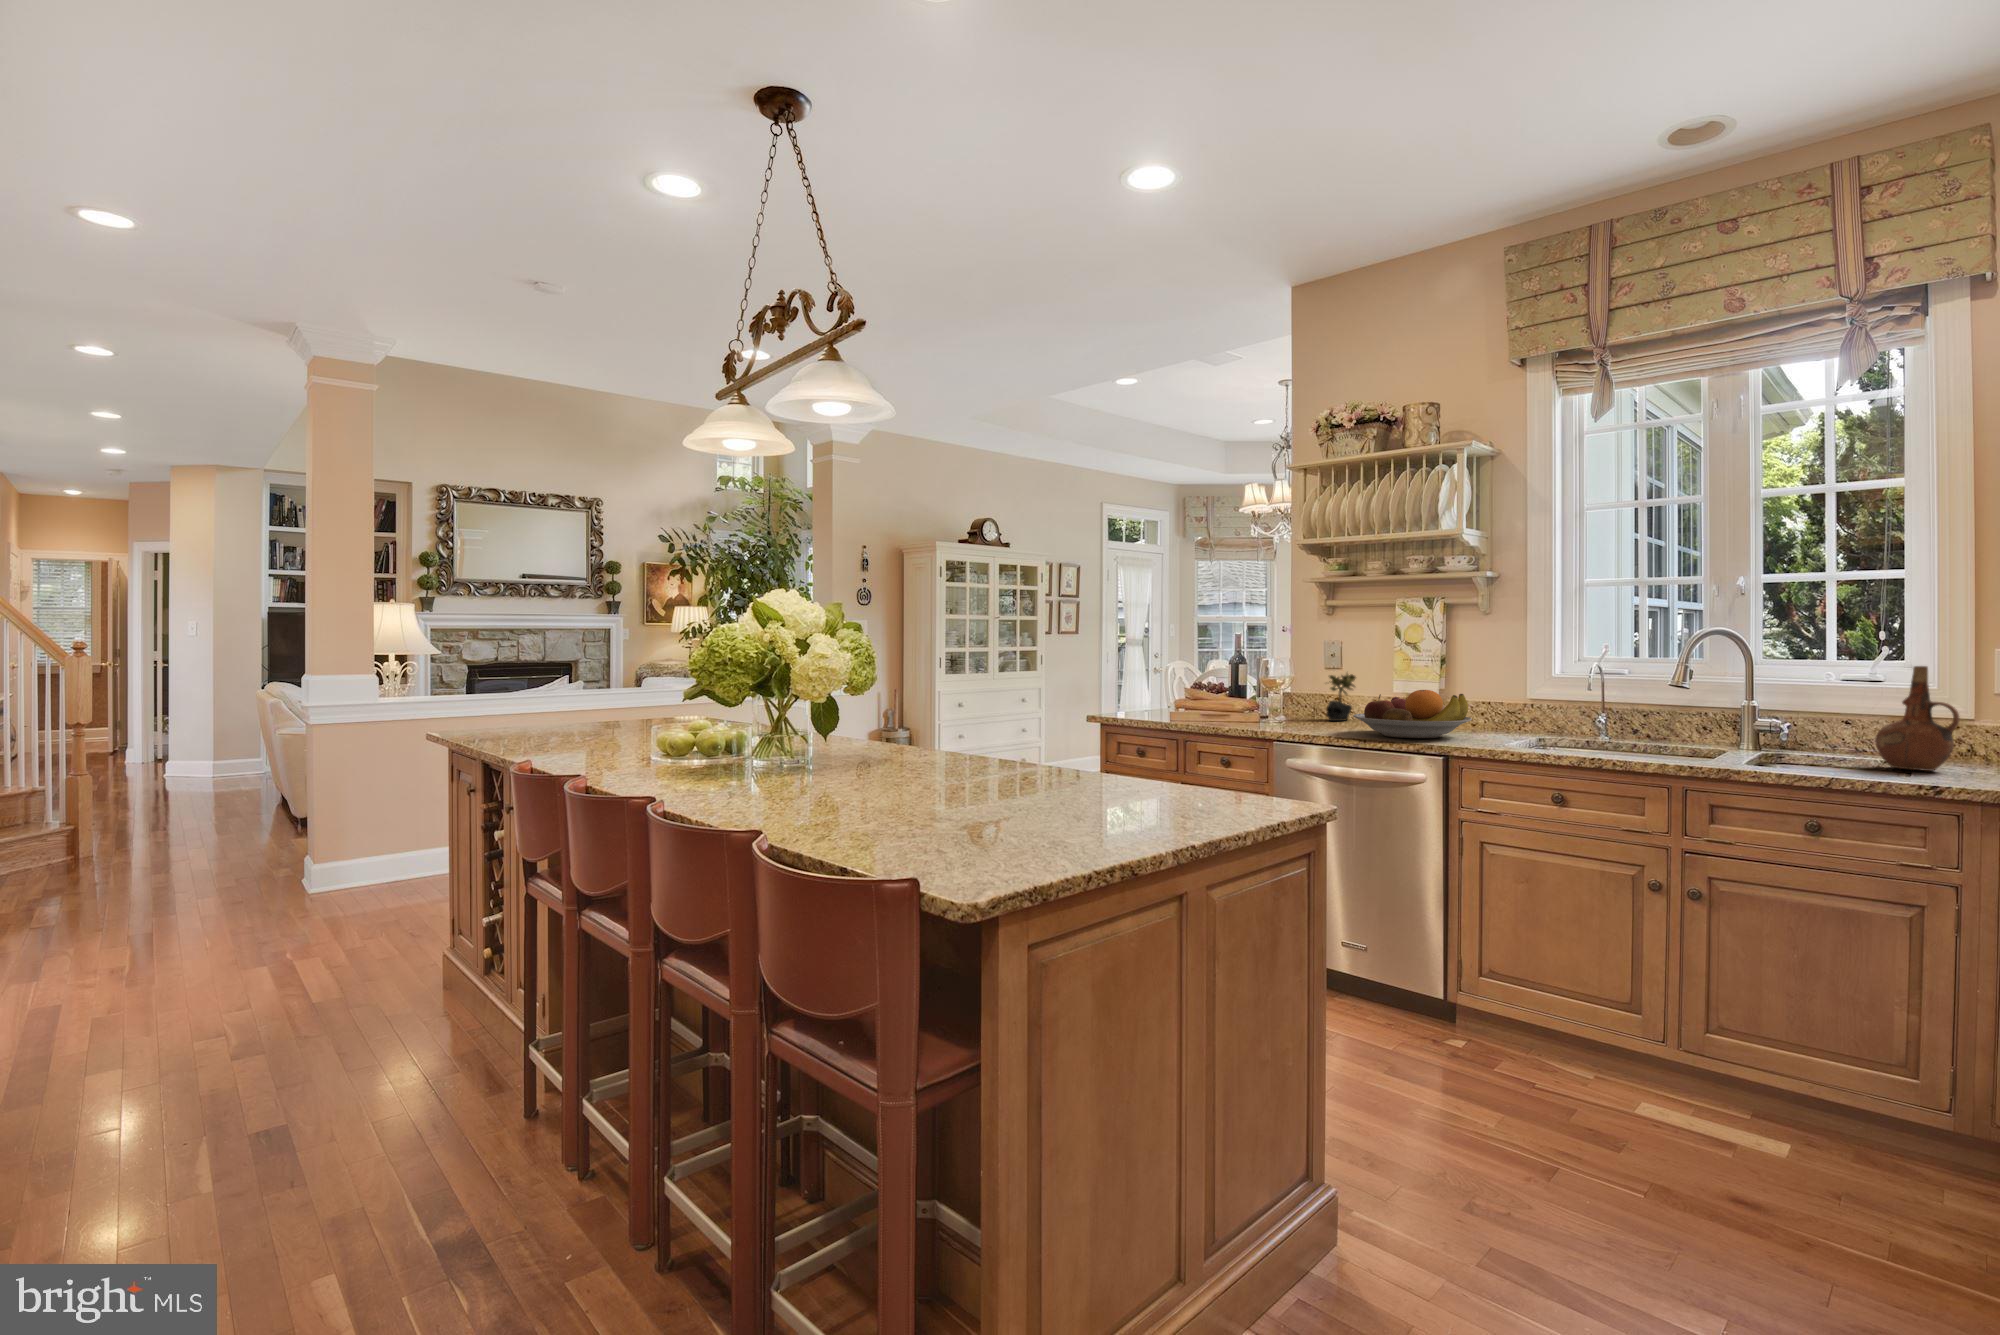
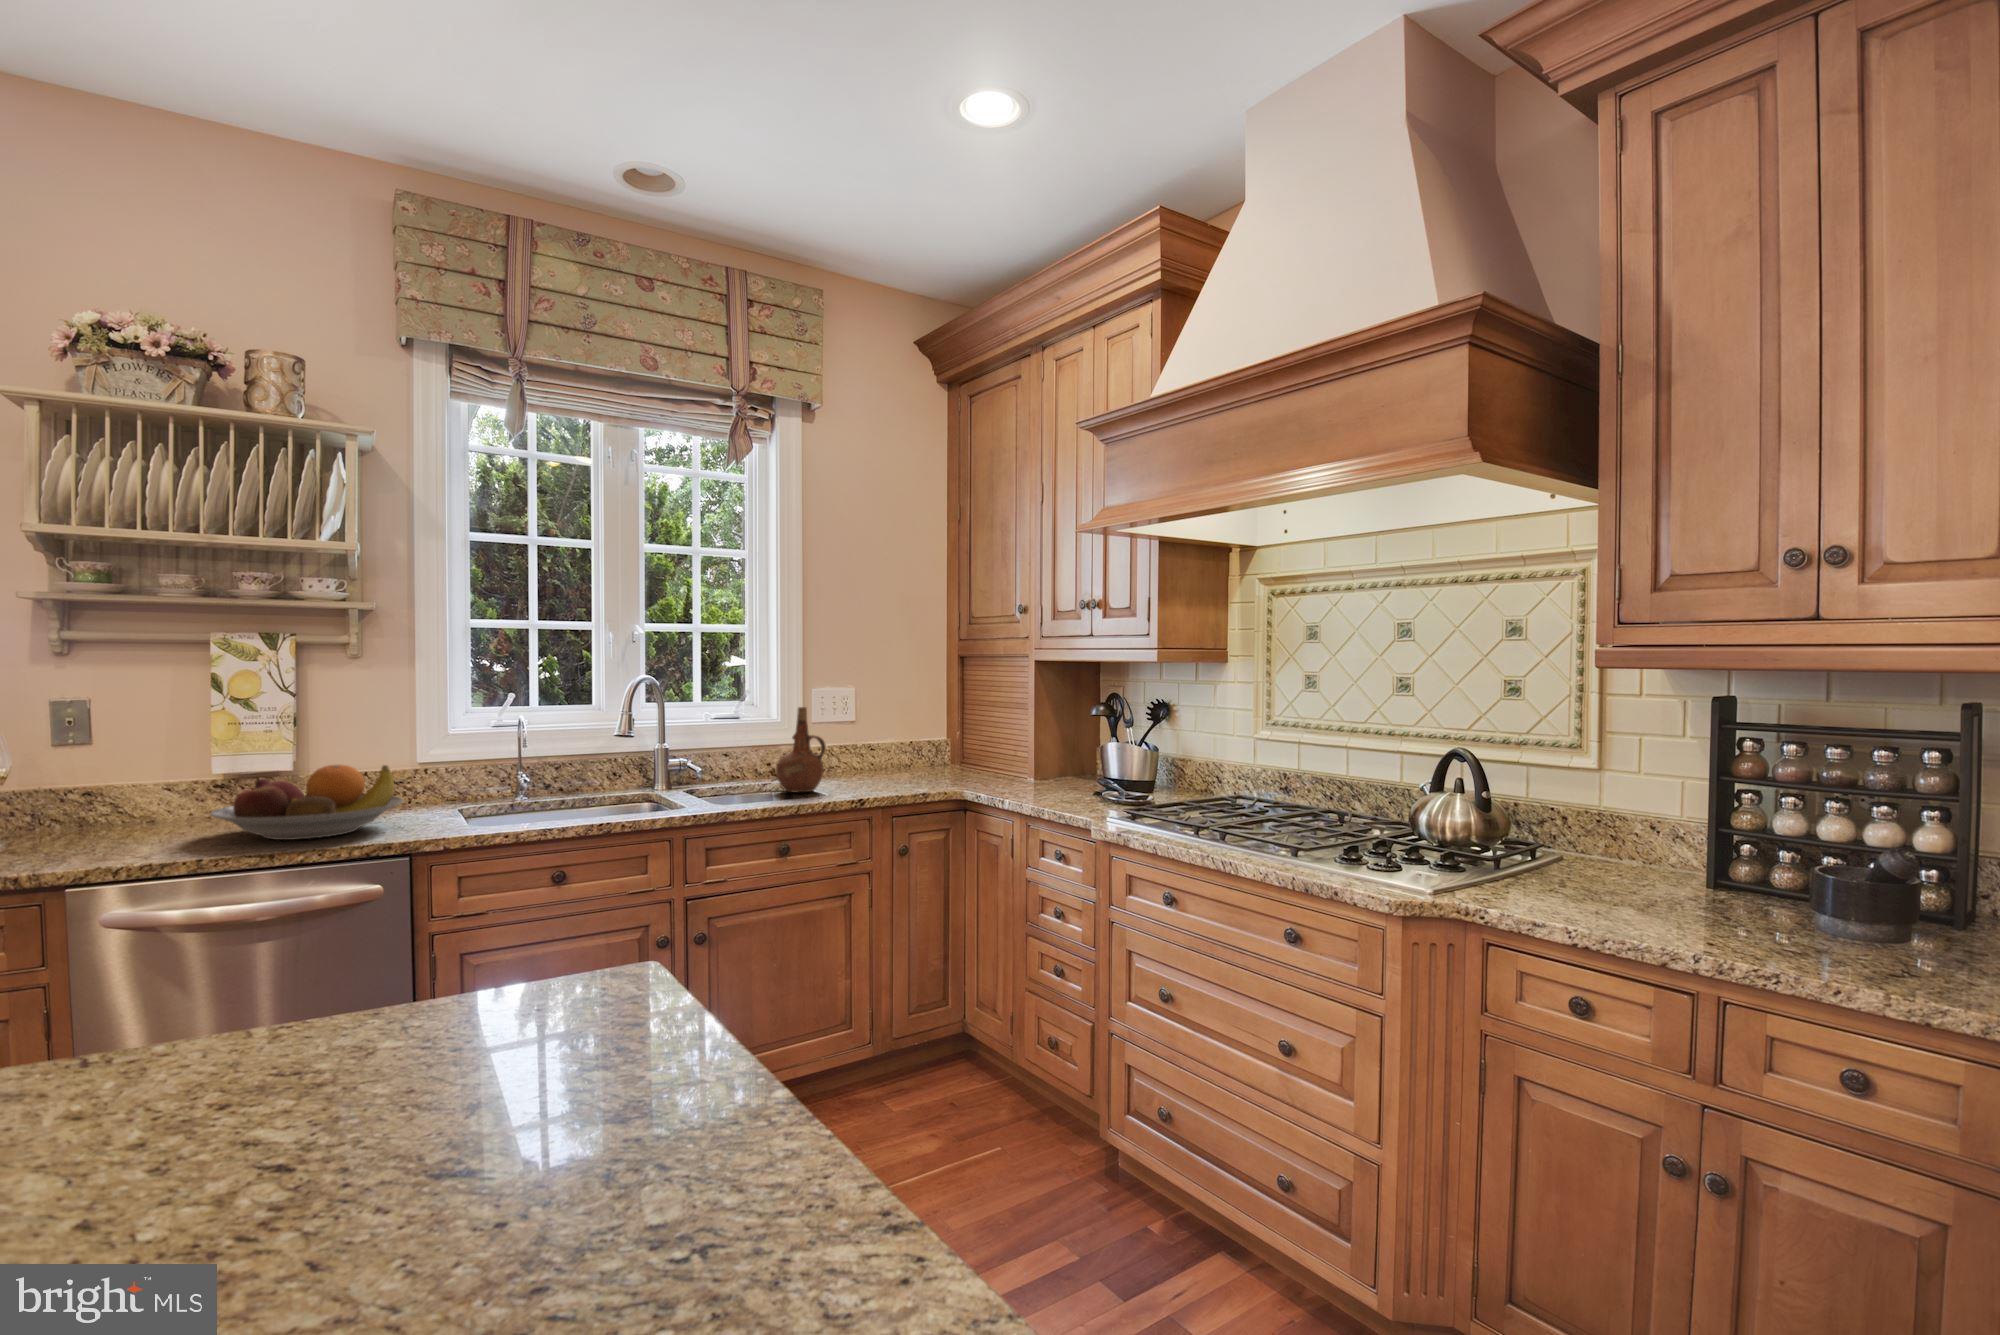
succulent plant: present [1326,674,1356,721] -> none [61,745,133,830]

